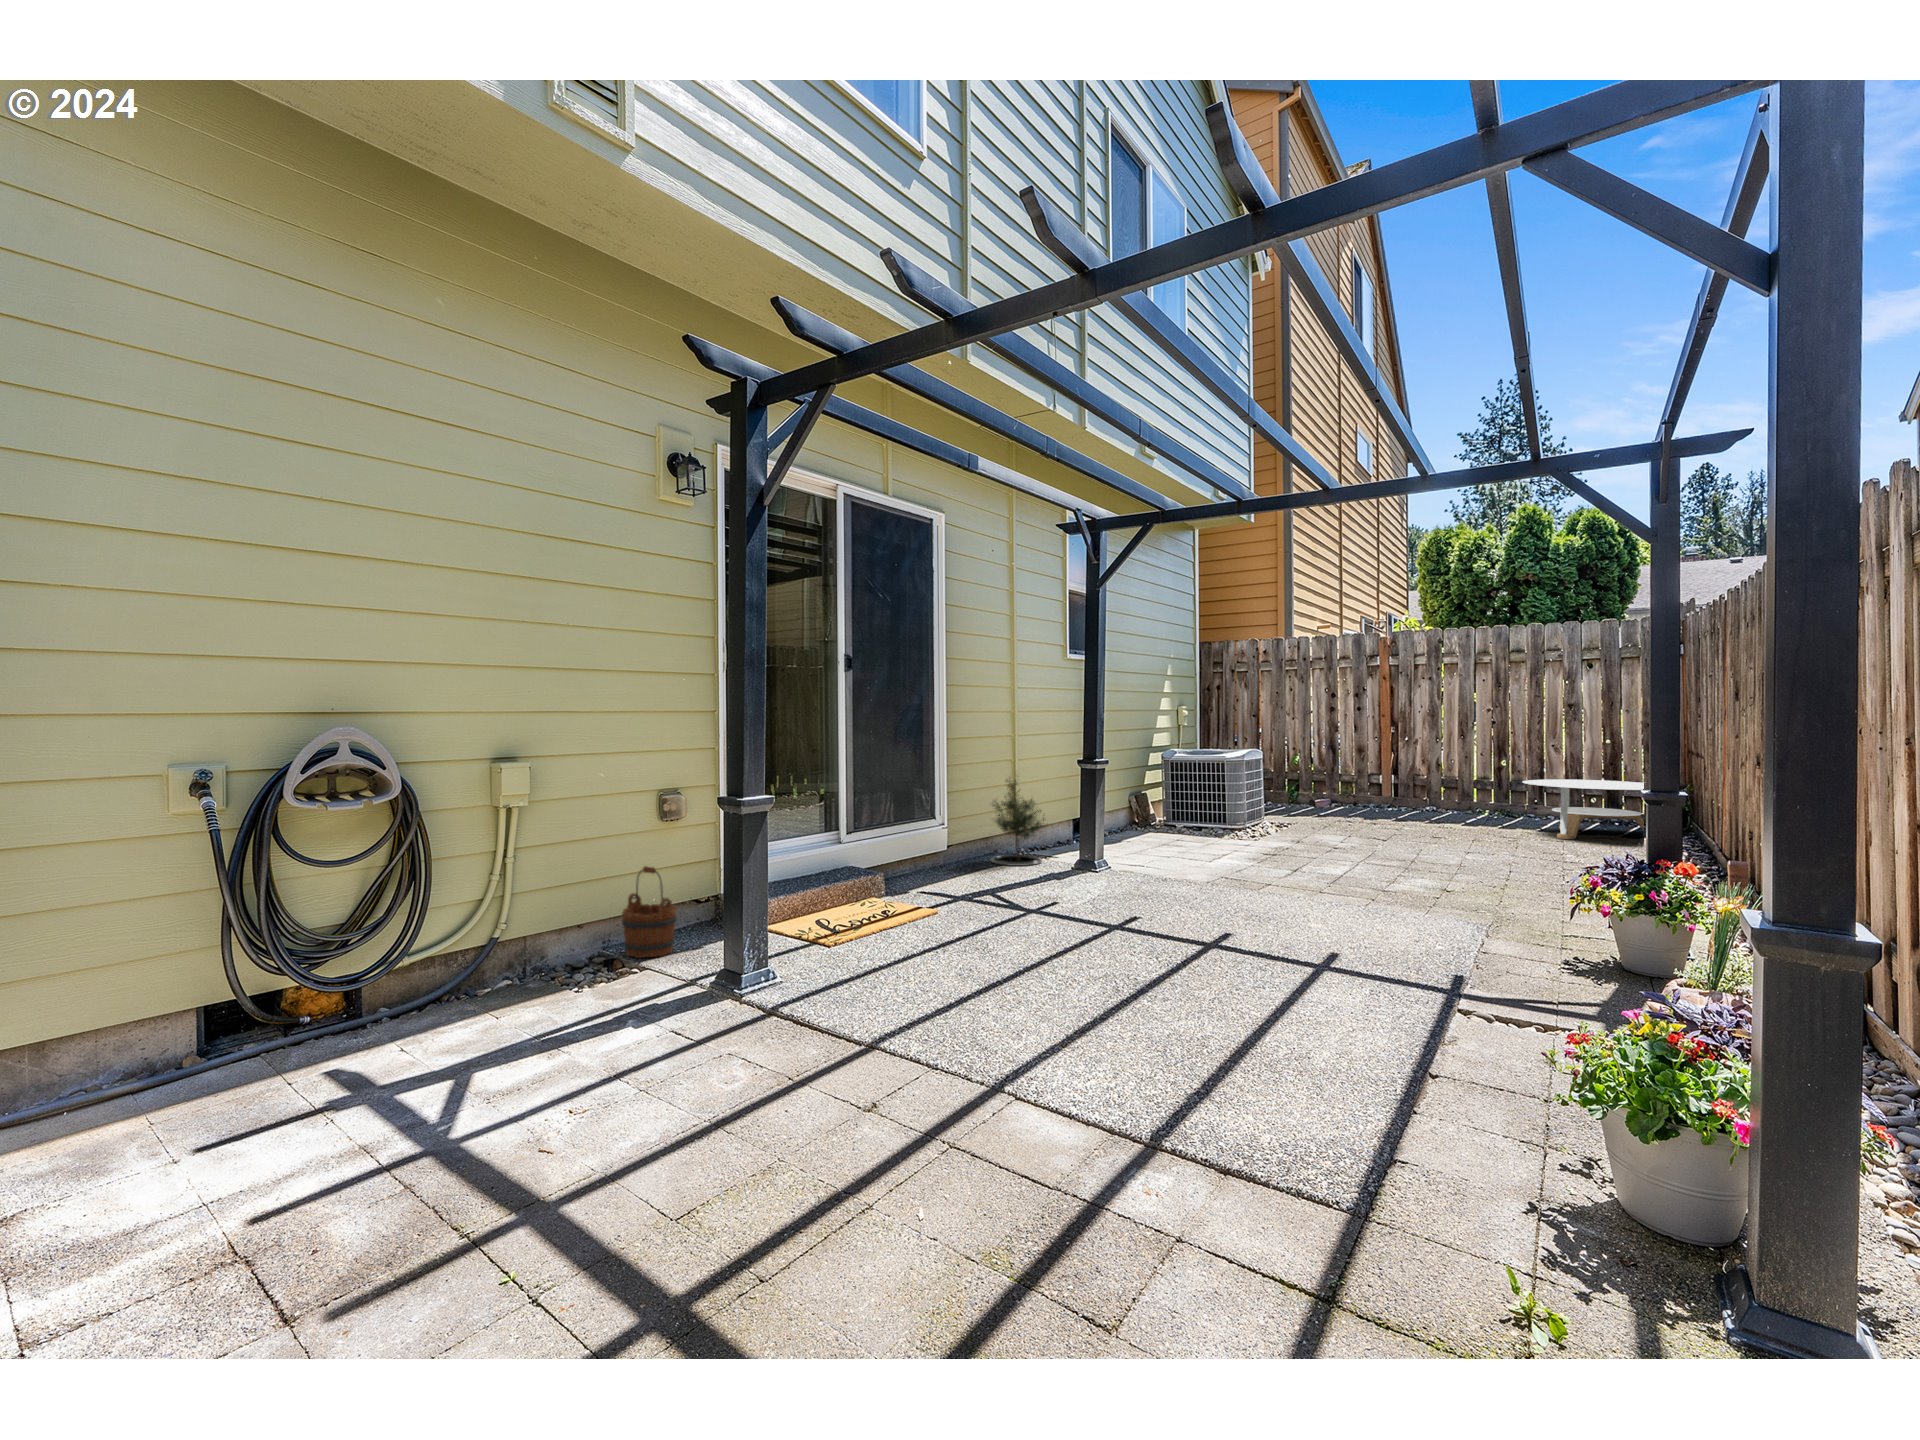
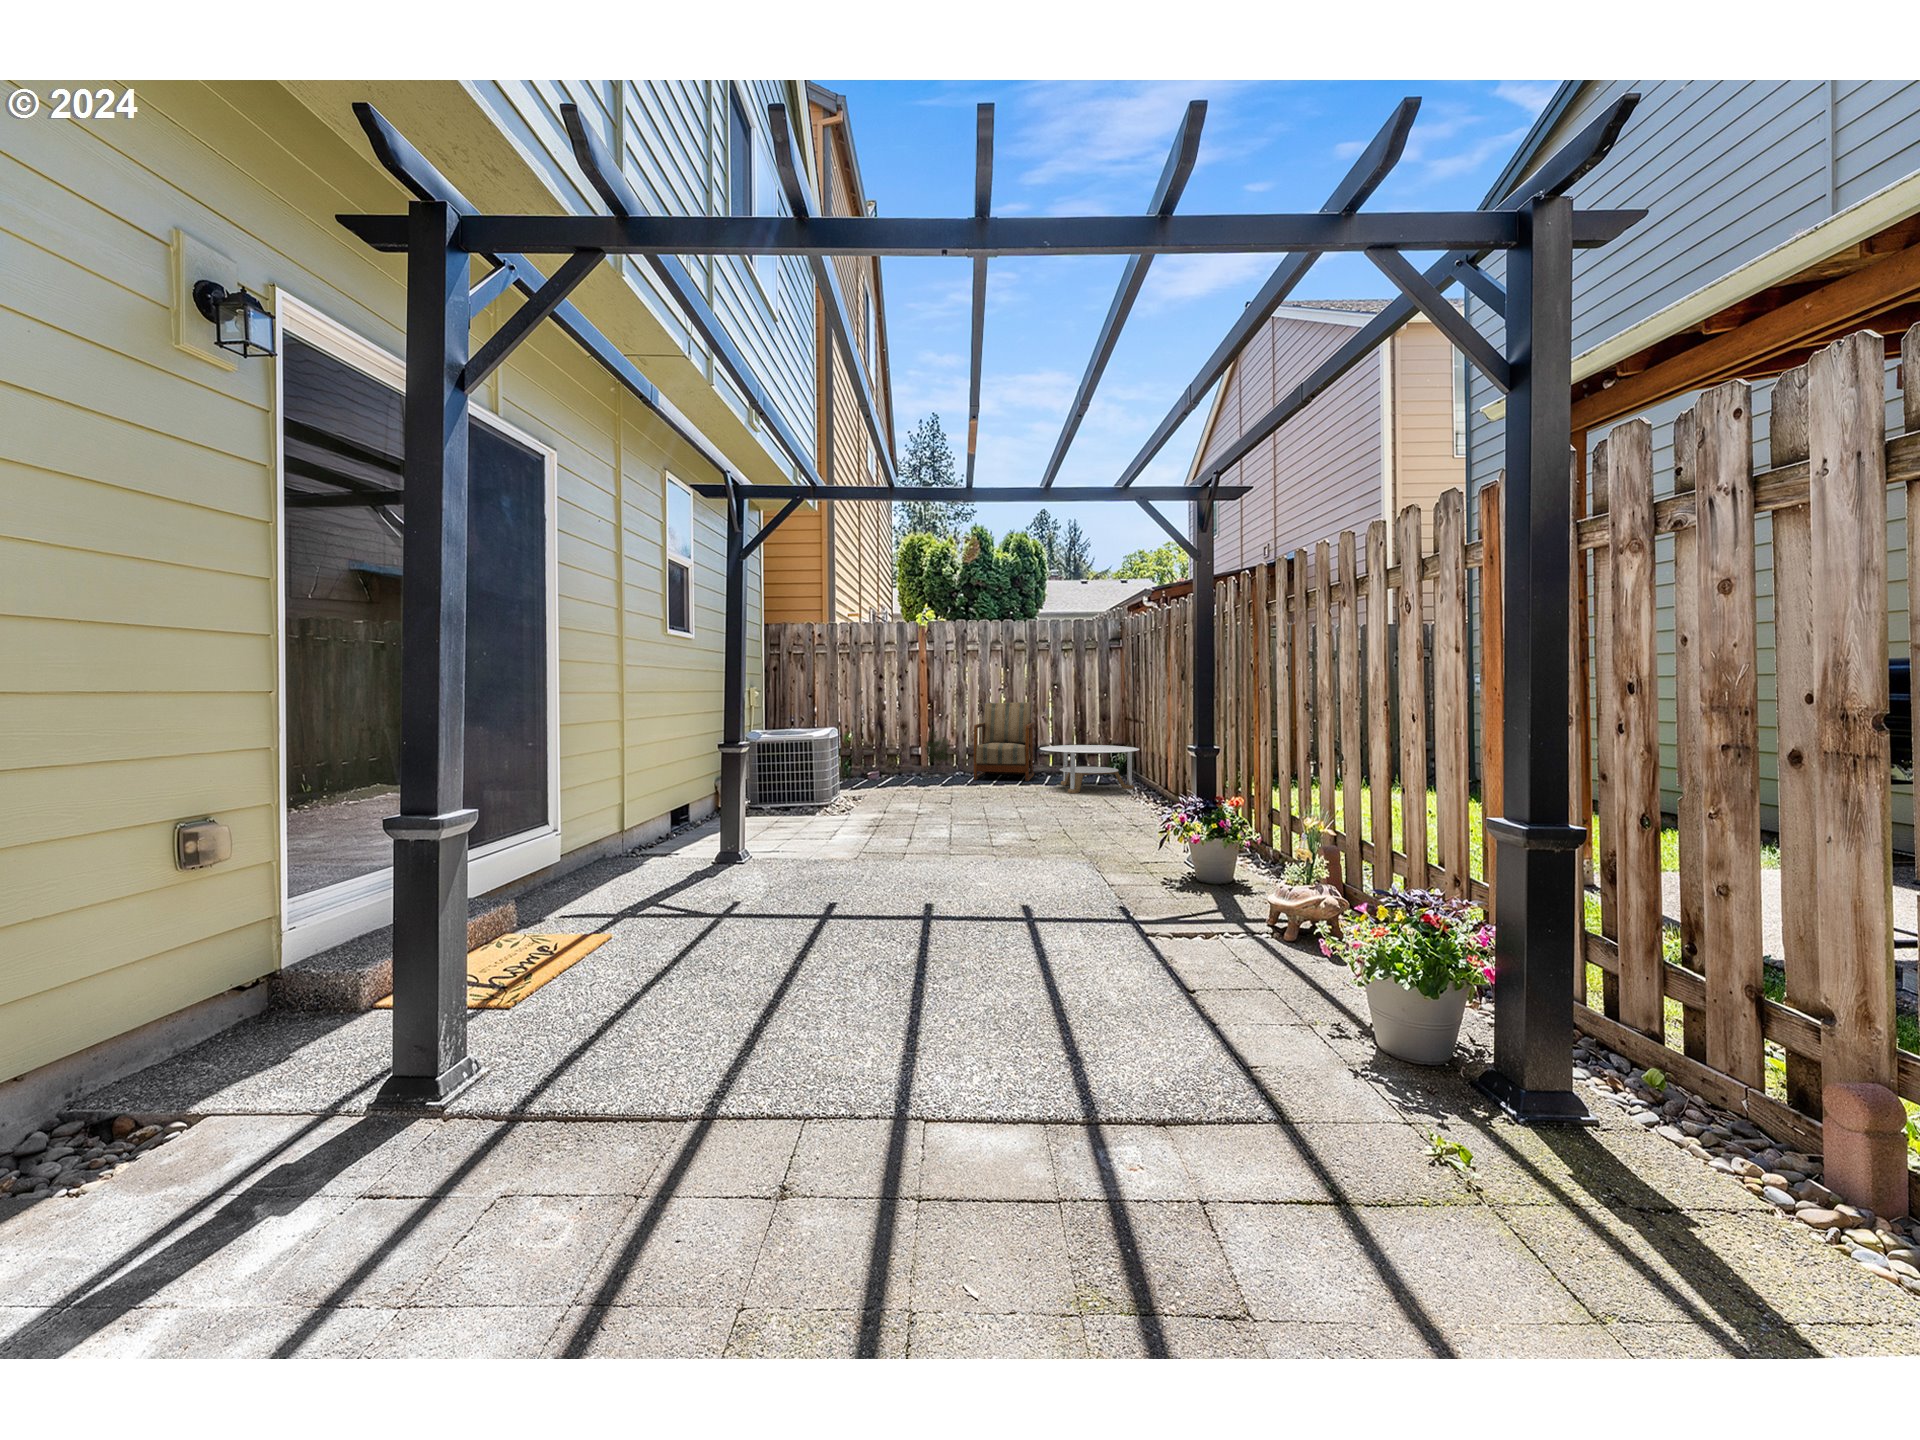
armchair: none [1442,725,1535,822] -> present [974,702,1034,781]
potted tree: present [991,777,1048,866] -> present [923,727,950,777]
wooden bucket: present [622,866,677,958] -> none [162,944,264,1084]

